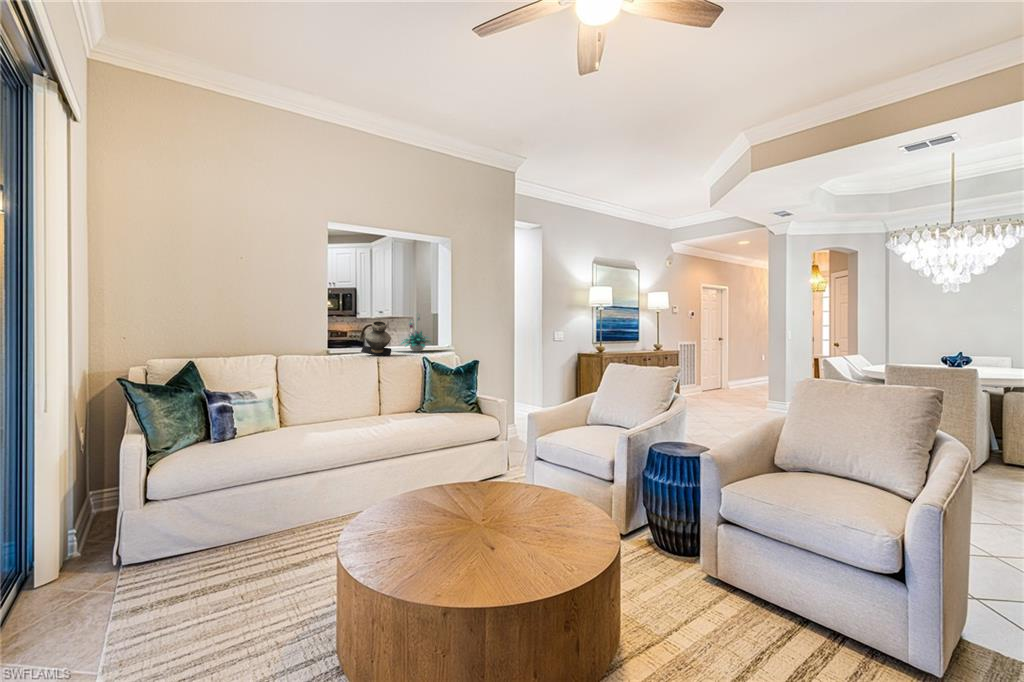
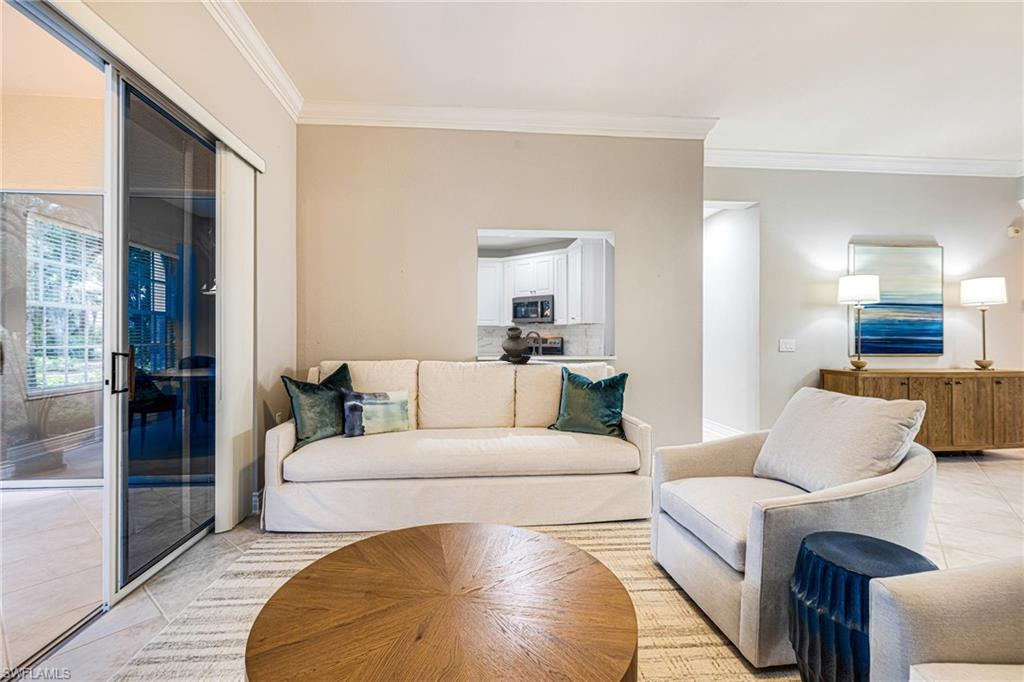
plant: present [401,317,431,352] -> none [549,318,589,361]

